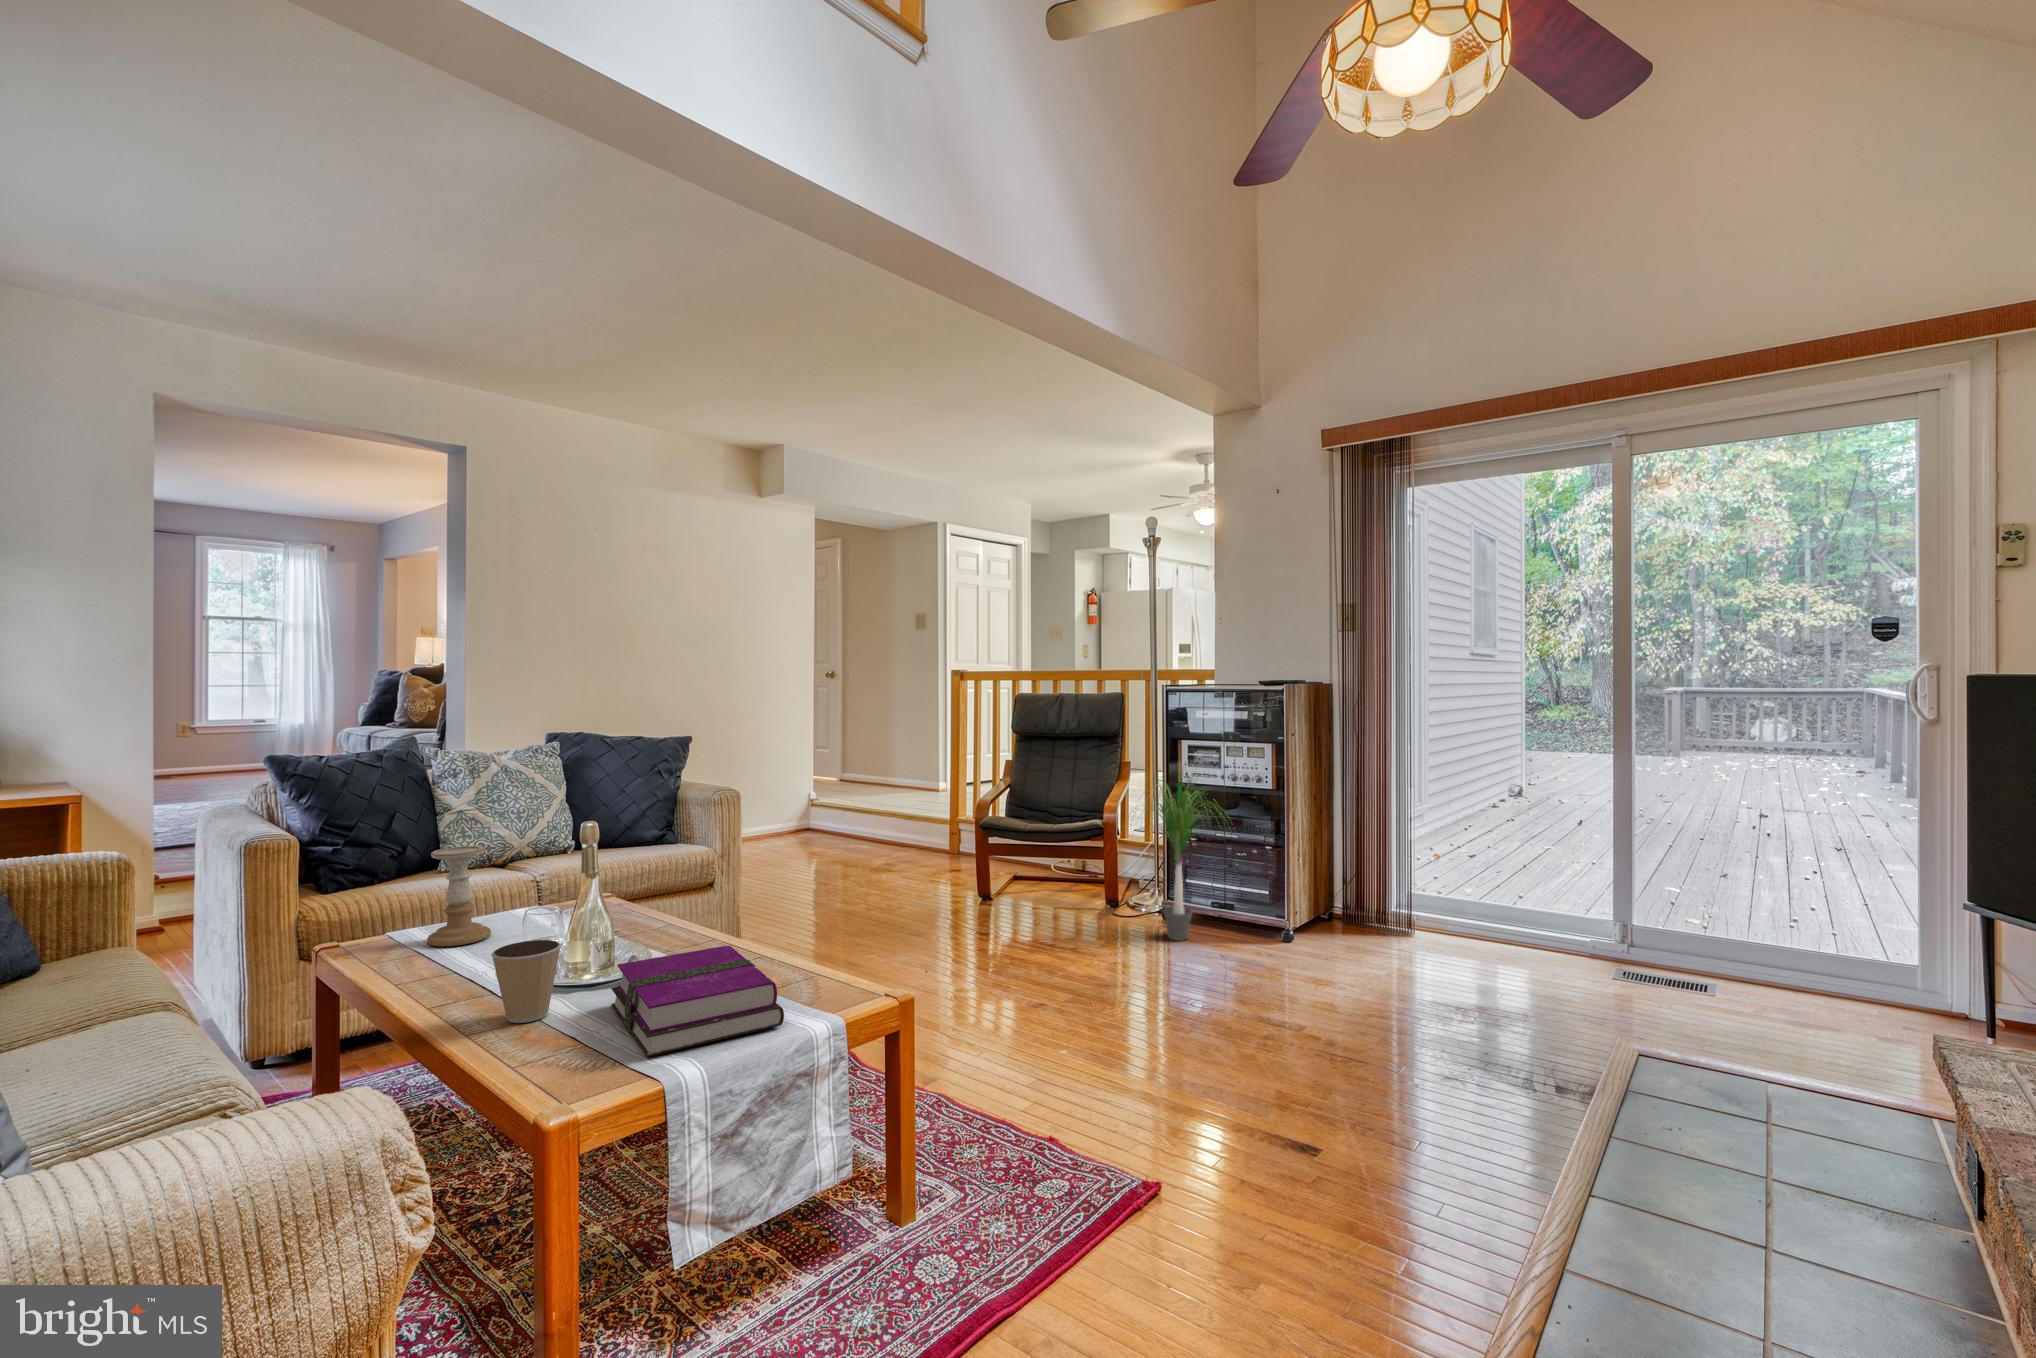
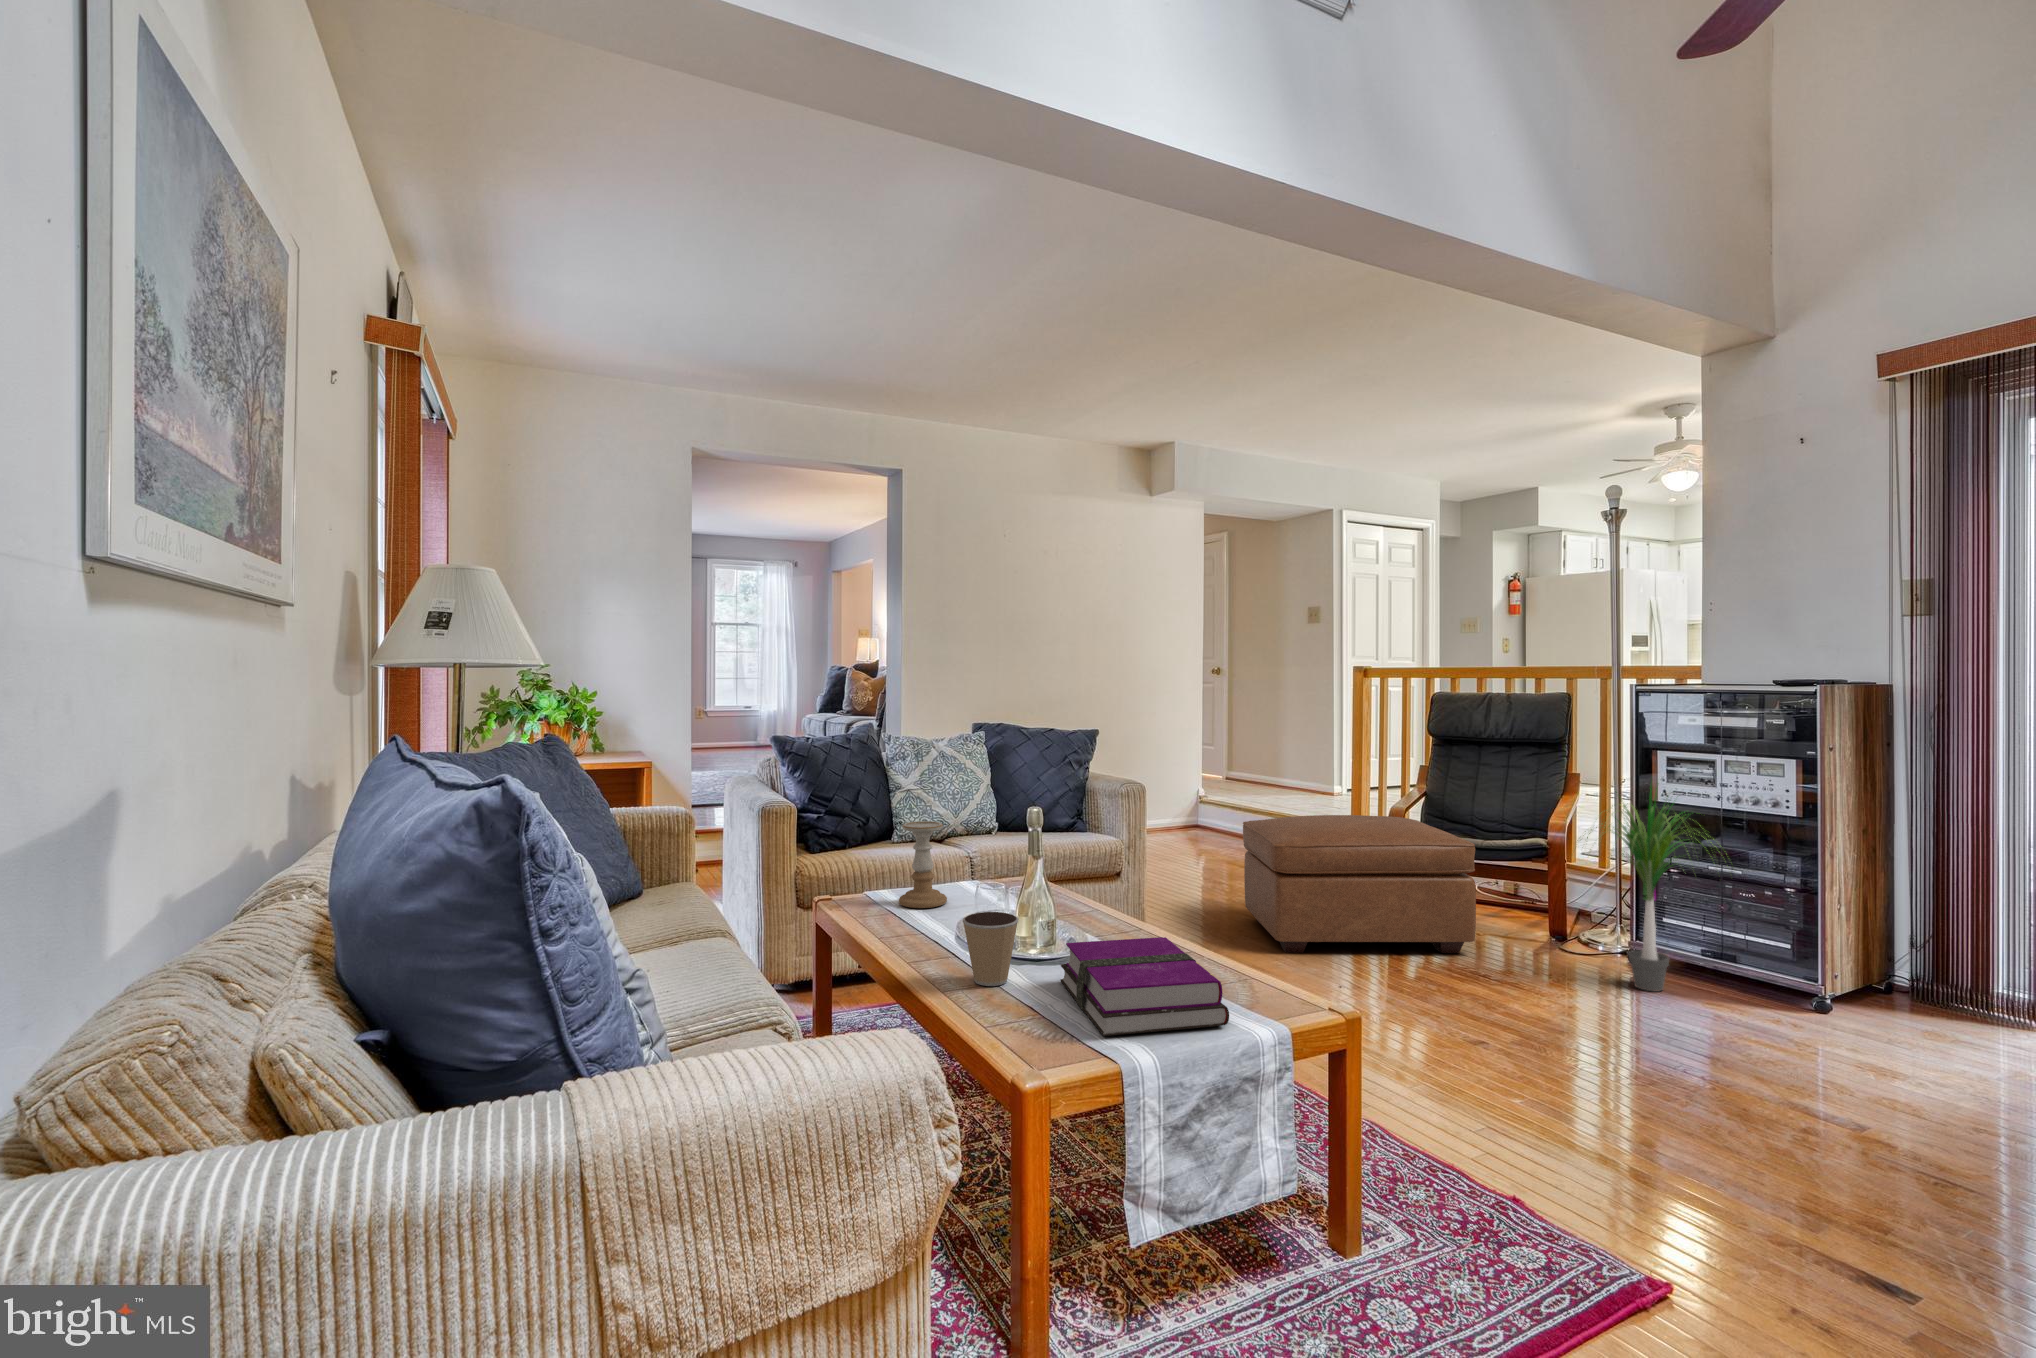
ottoman: none [845,808,1049,946] -> present [1243,815,1476,953]

